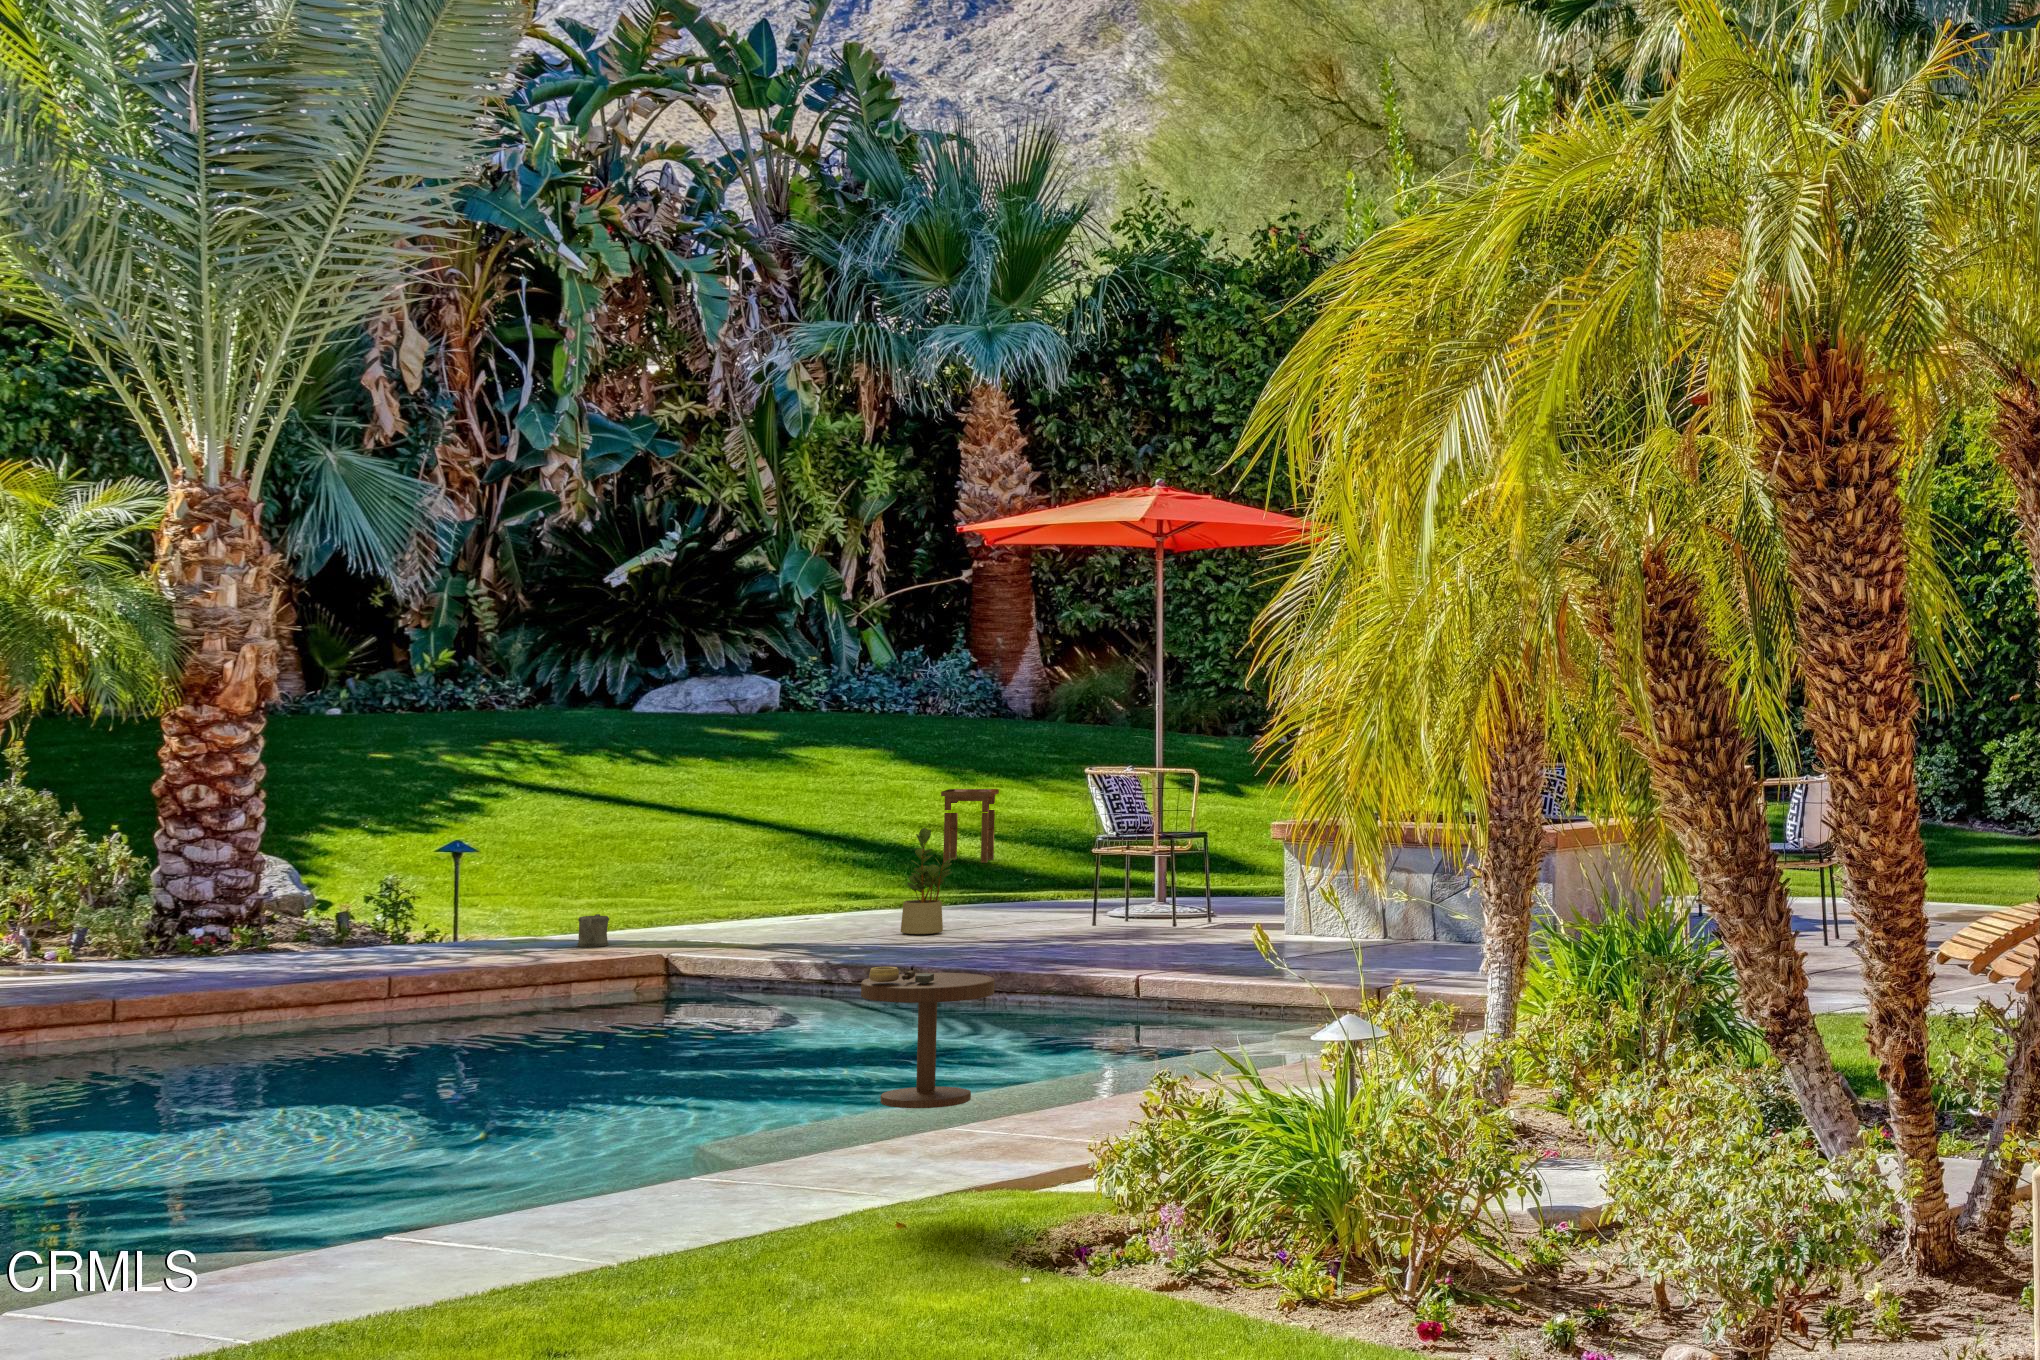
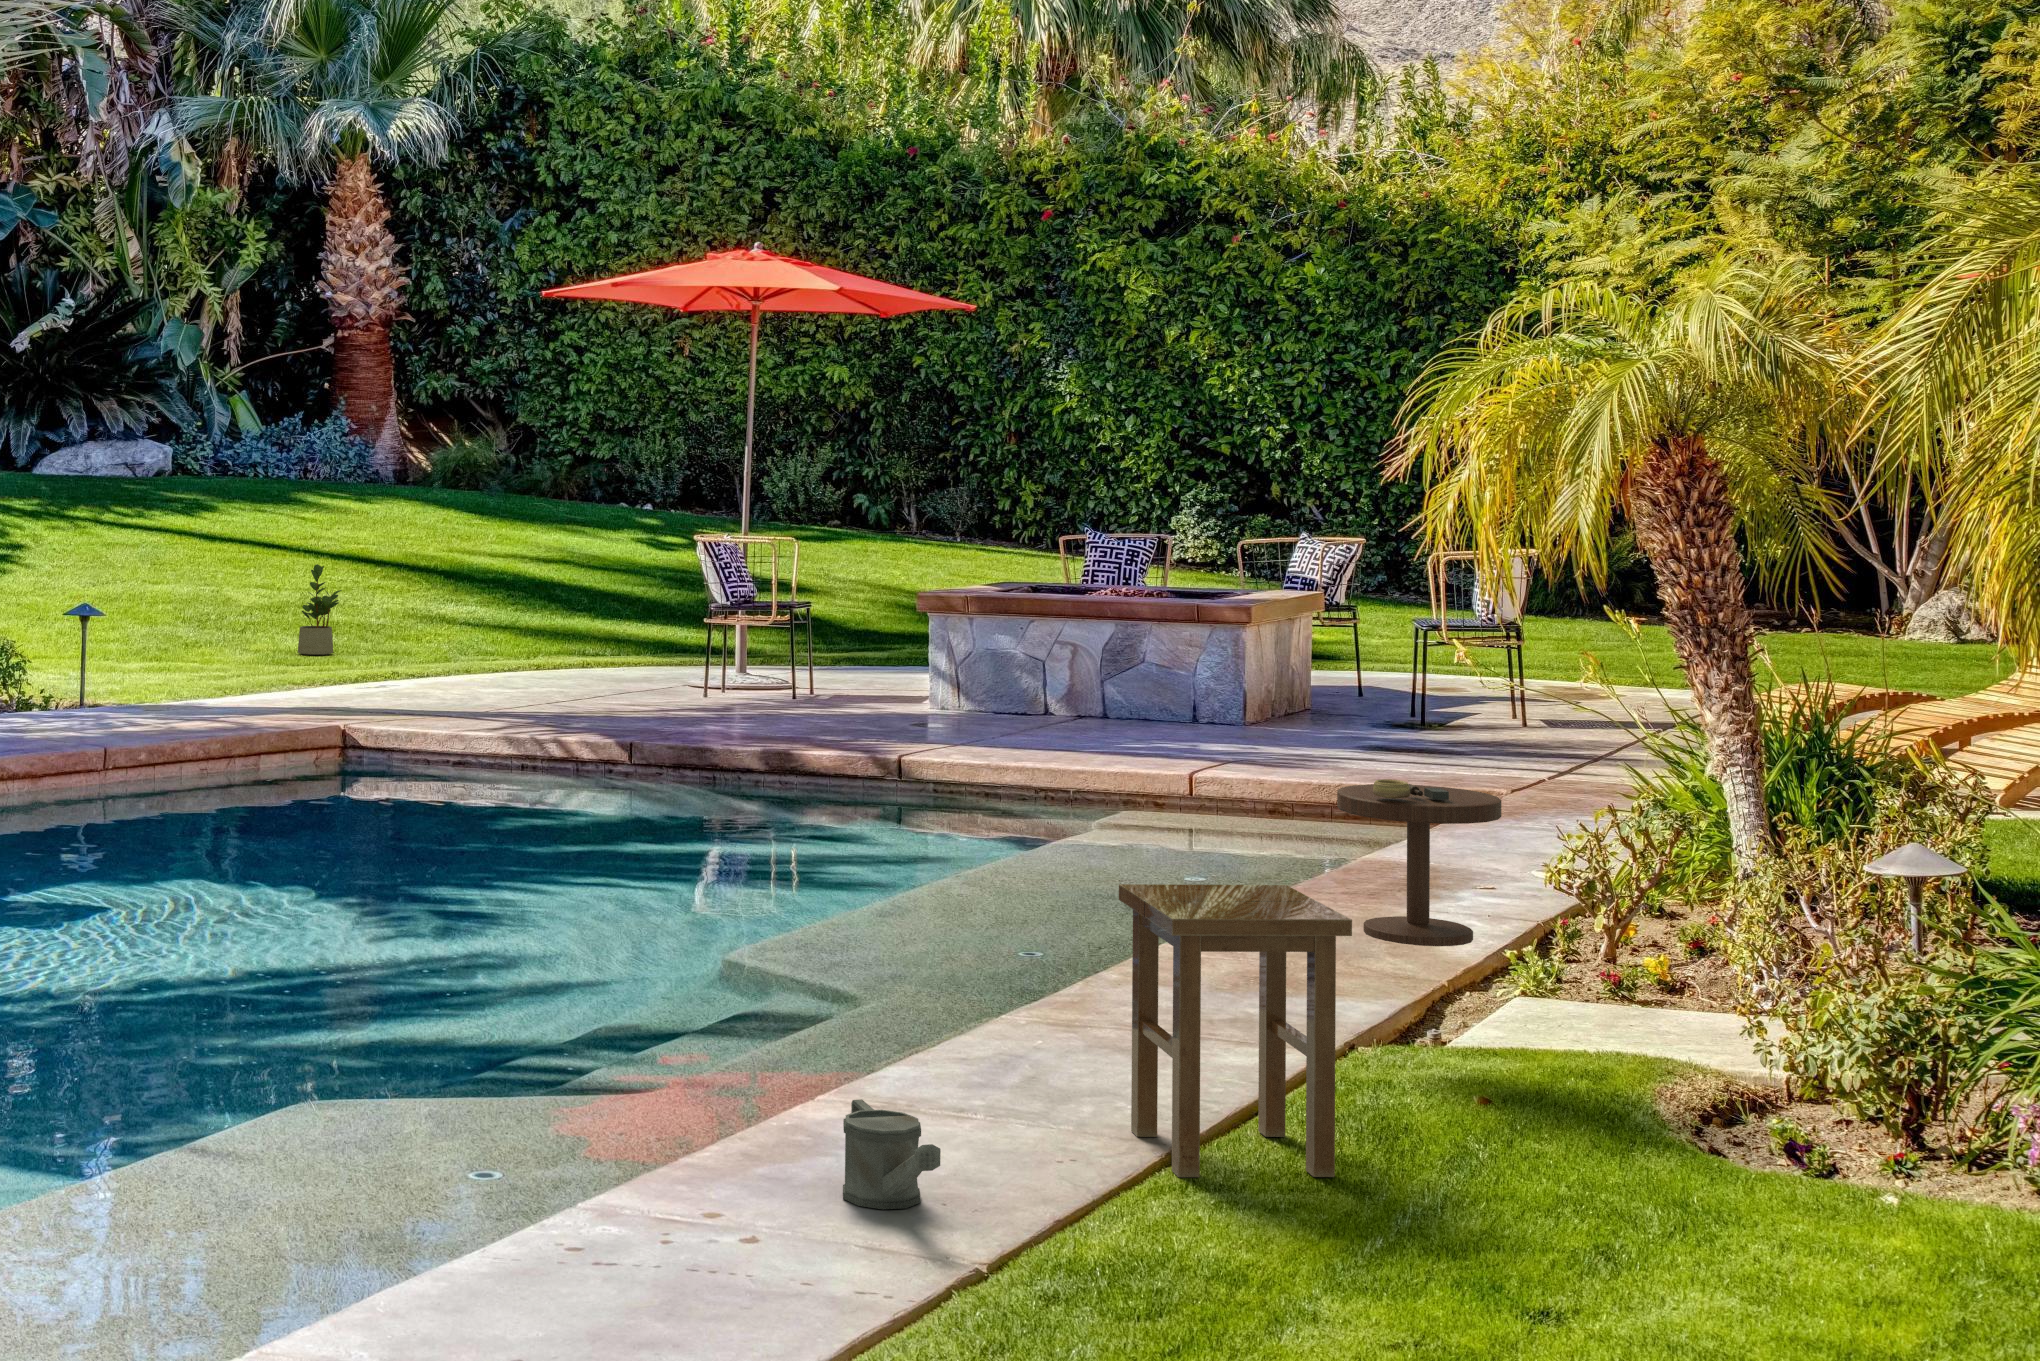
stool: present [941,789,999,863] -> present [1119,884,1352,1177]
potted plant: present [901,828,954,934] -> present [298,564,342,655]
watering can: present [577,914,609,947] -> present [843,1099,941,1209]

